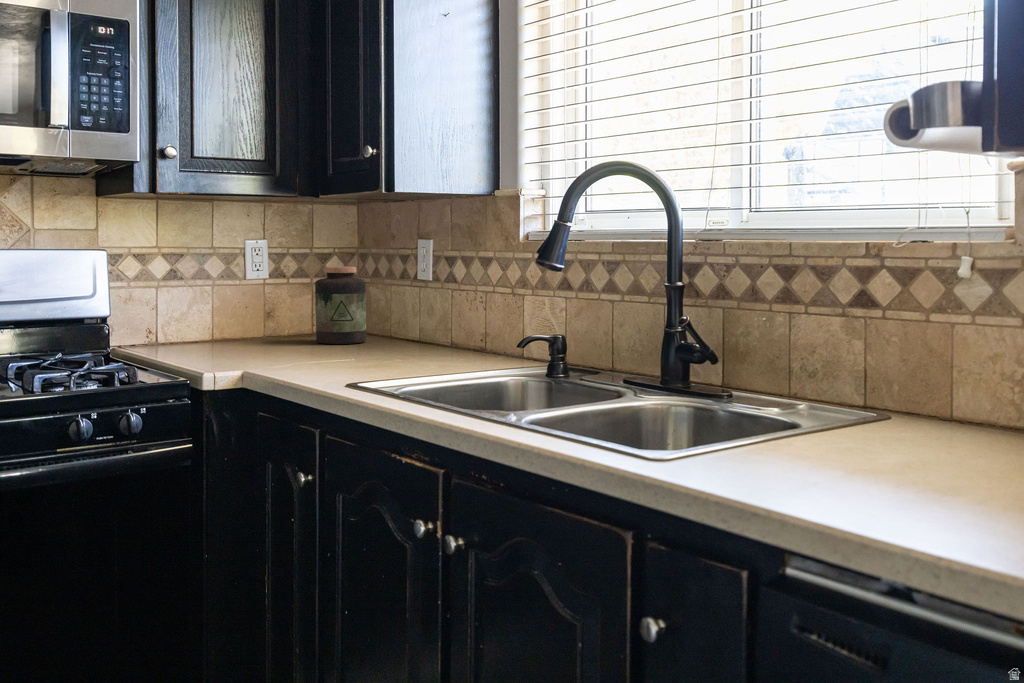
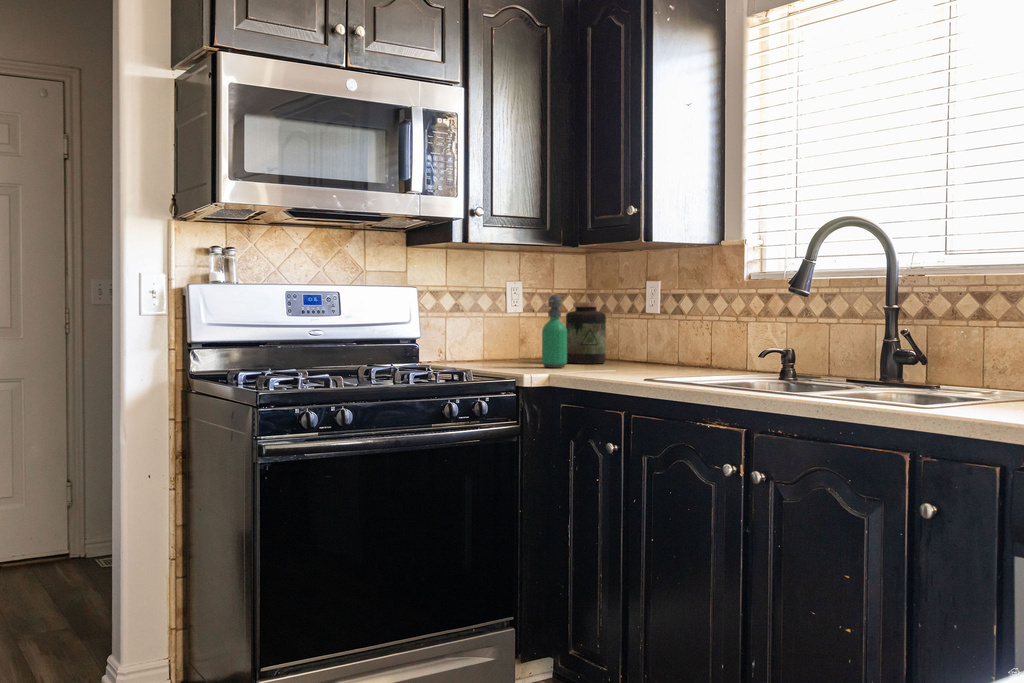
soap dispenser: none [265,260,299,354] -> present [542,295,567,368]

